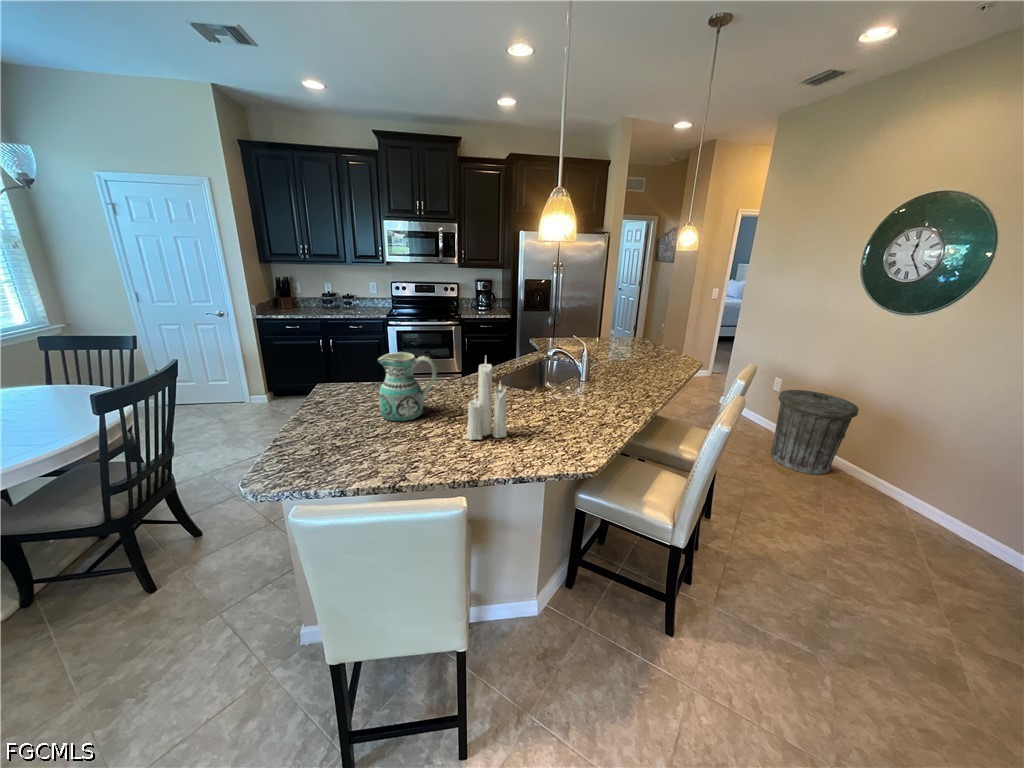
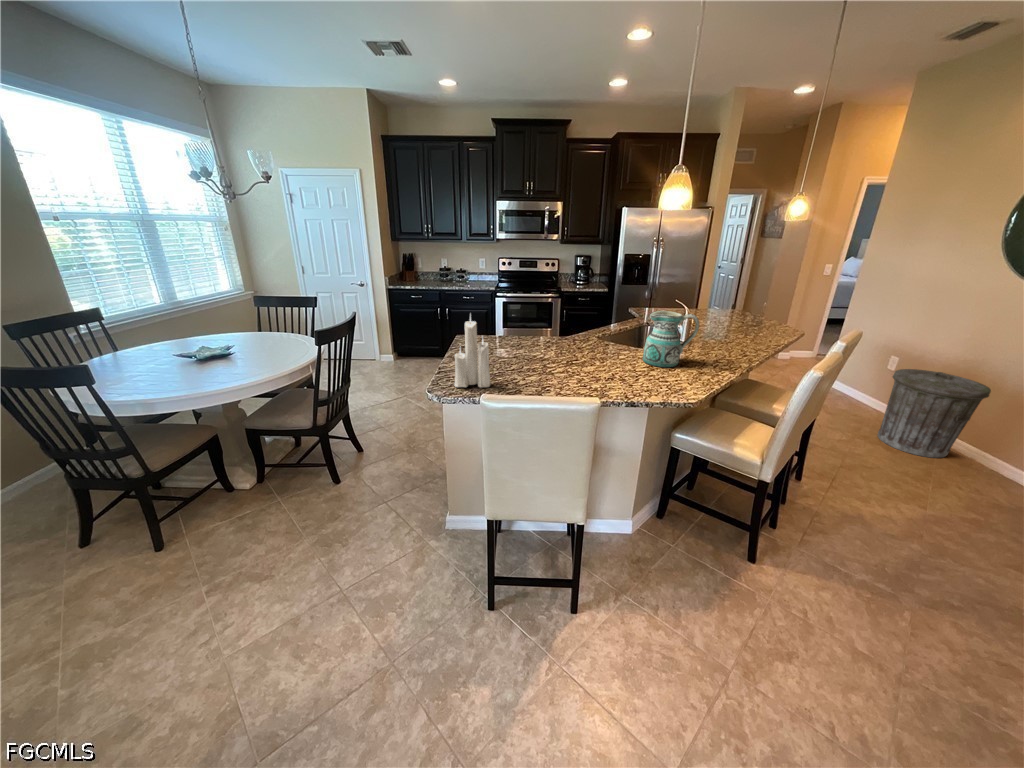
ceramic pitcher: present [378,352,437,421] -> present [643,311,699,367]
candle: present [466,357,507,440] -> present [455,317,490,387]

